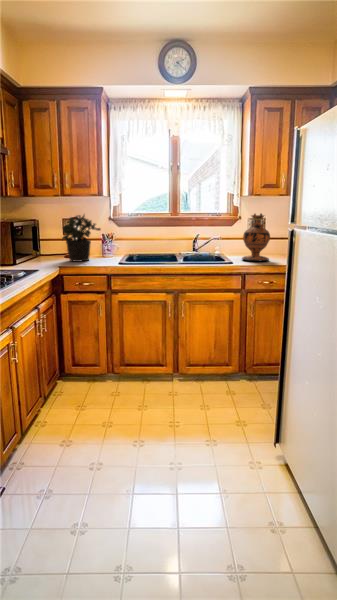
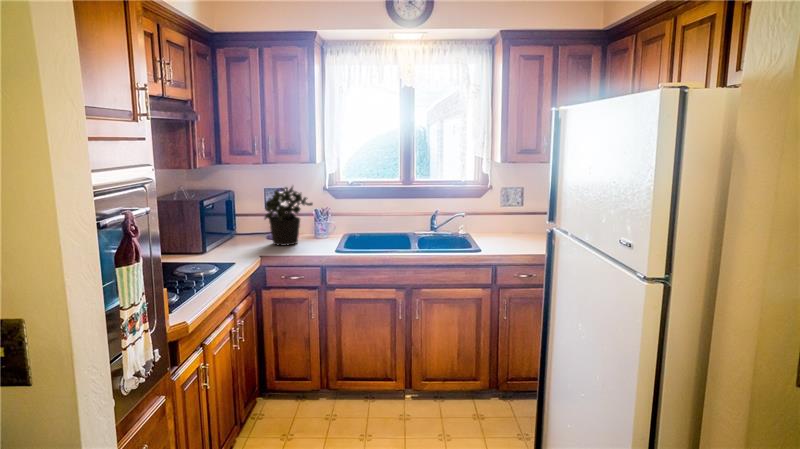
vase: present [242,214,270,261] -> none [491,184,526,245]

